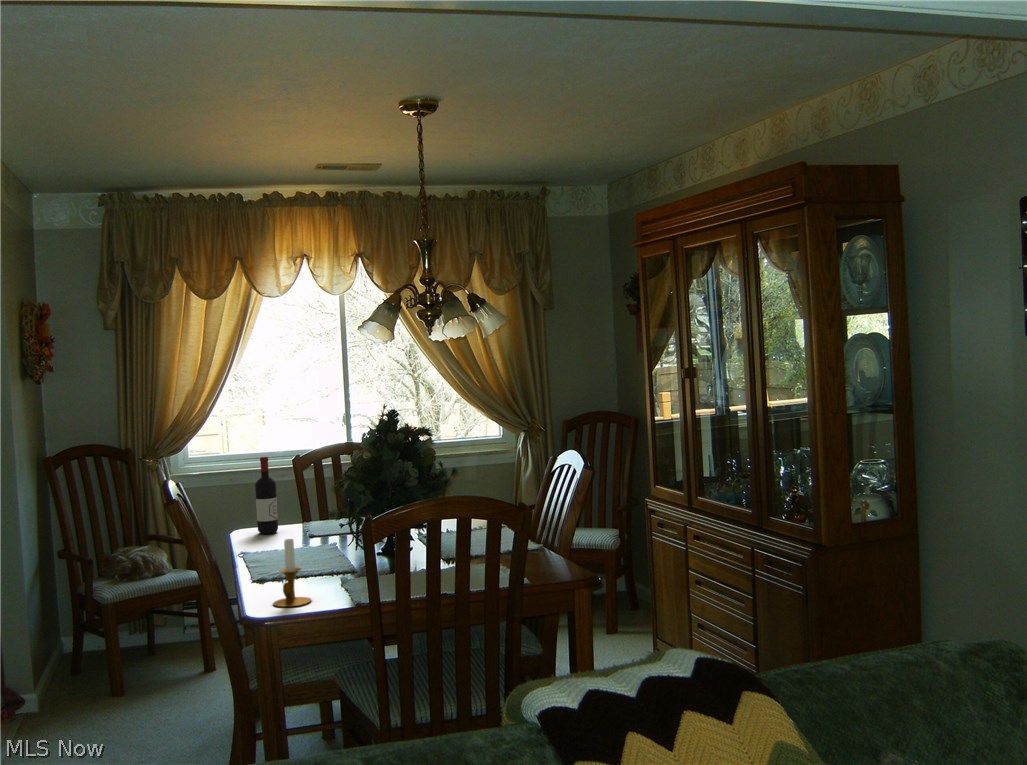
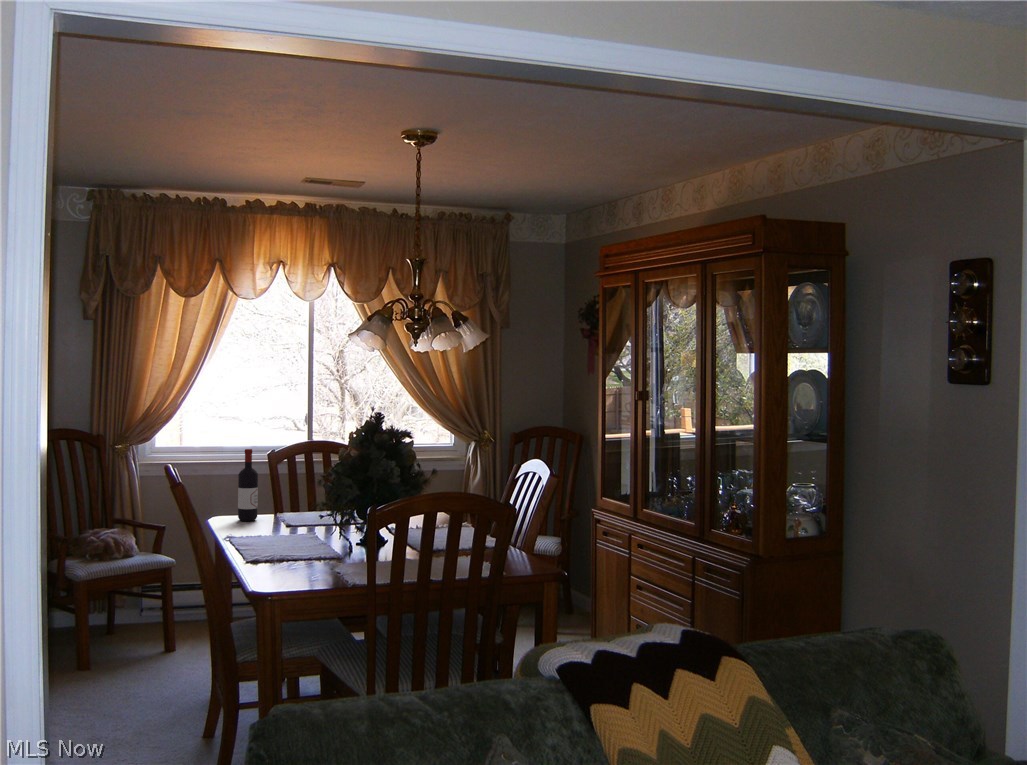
candlestick: present [273,539,311,607] -> none [275,522,311,583]

